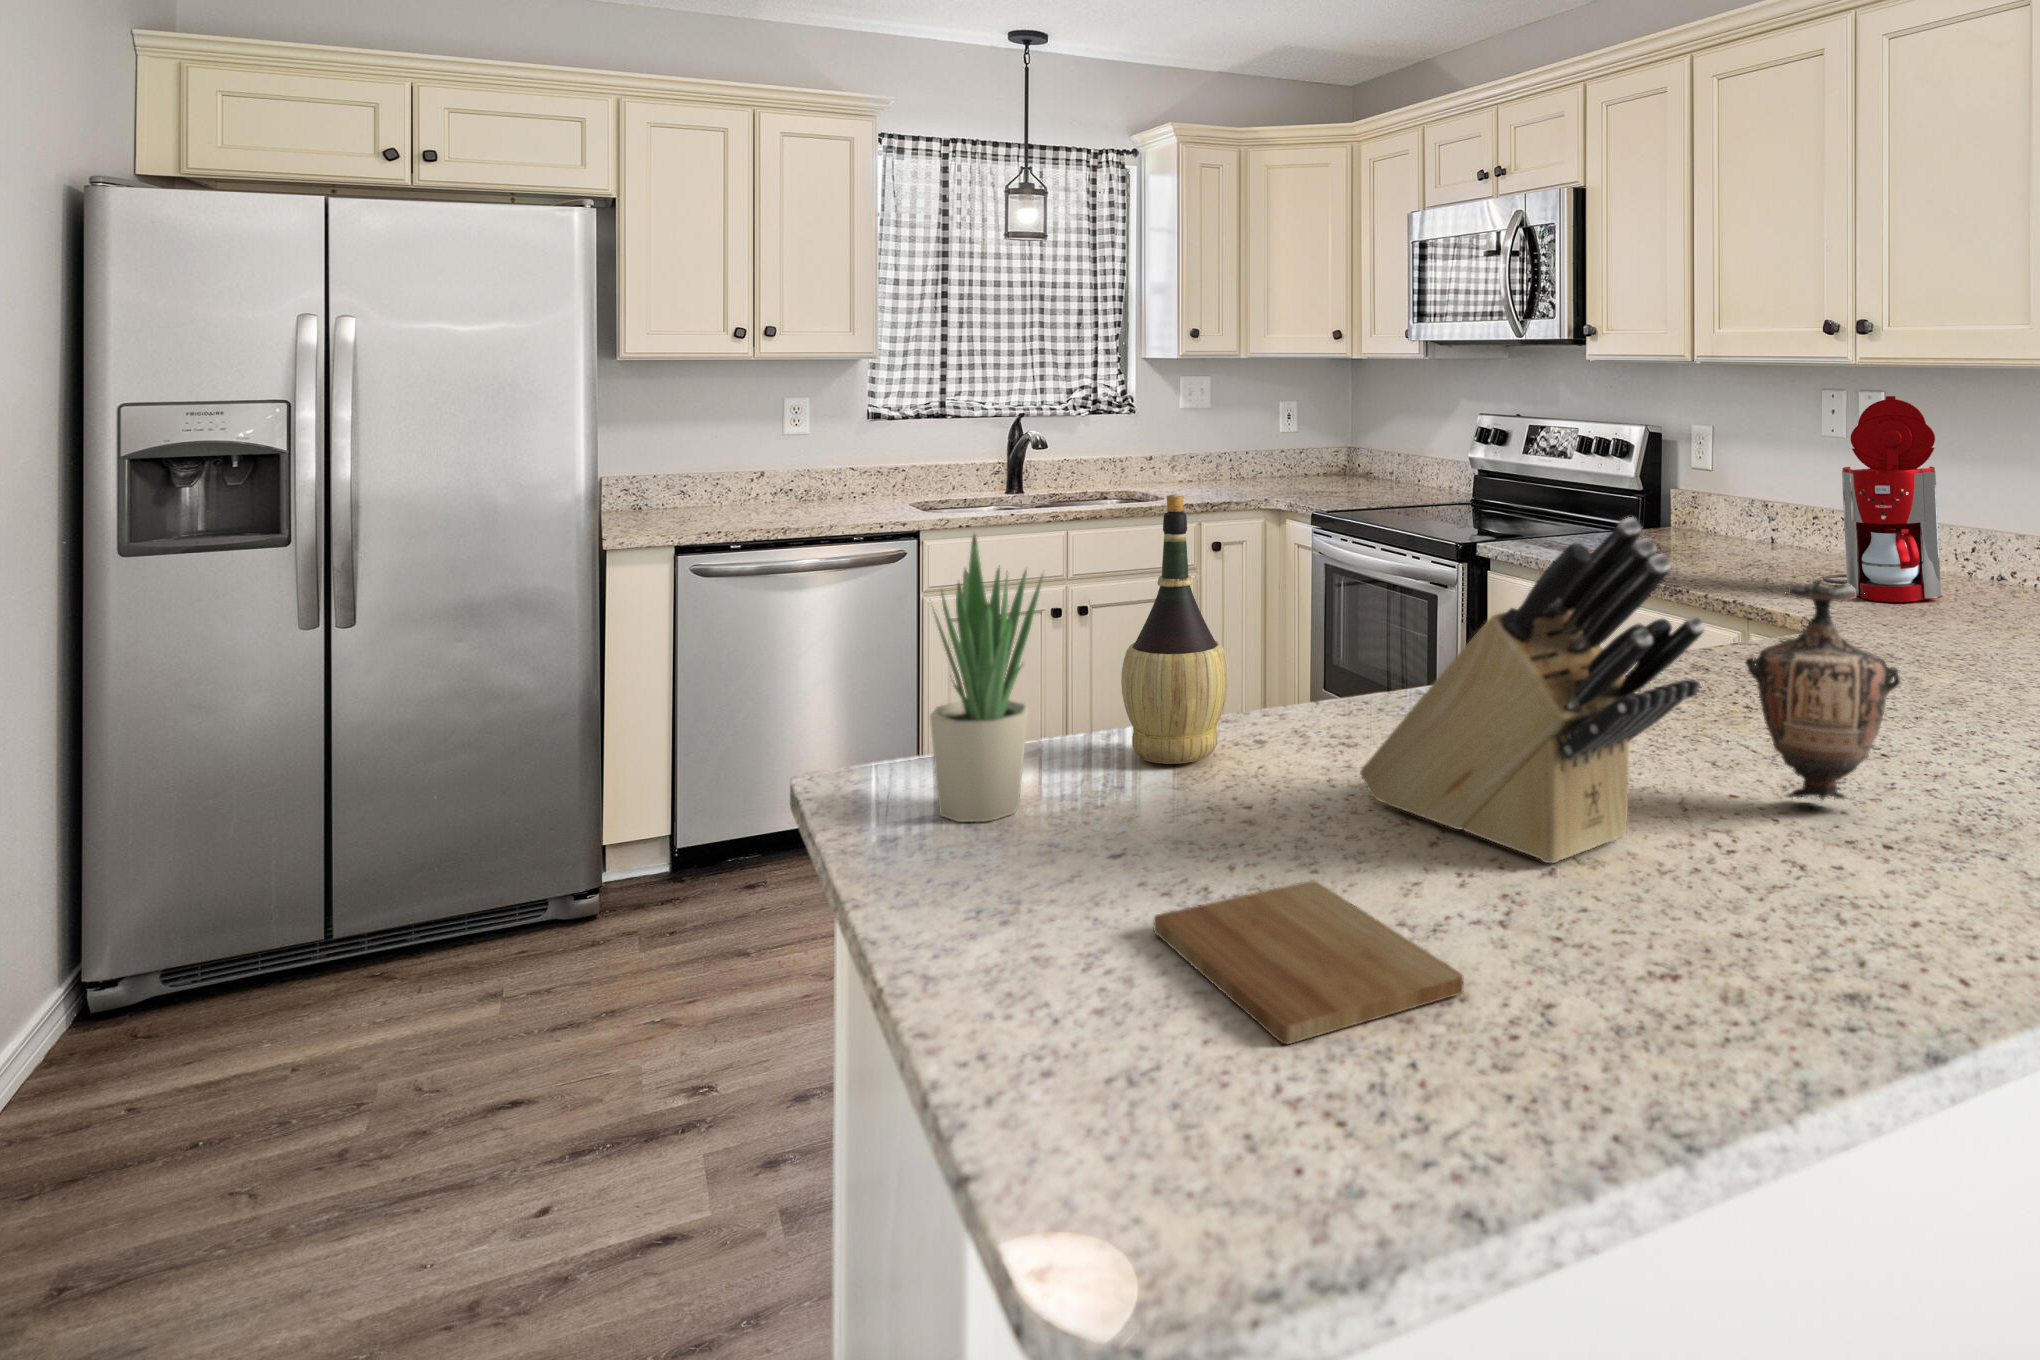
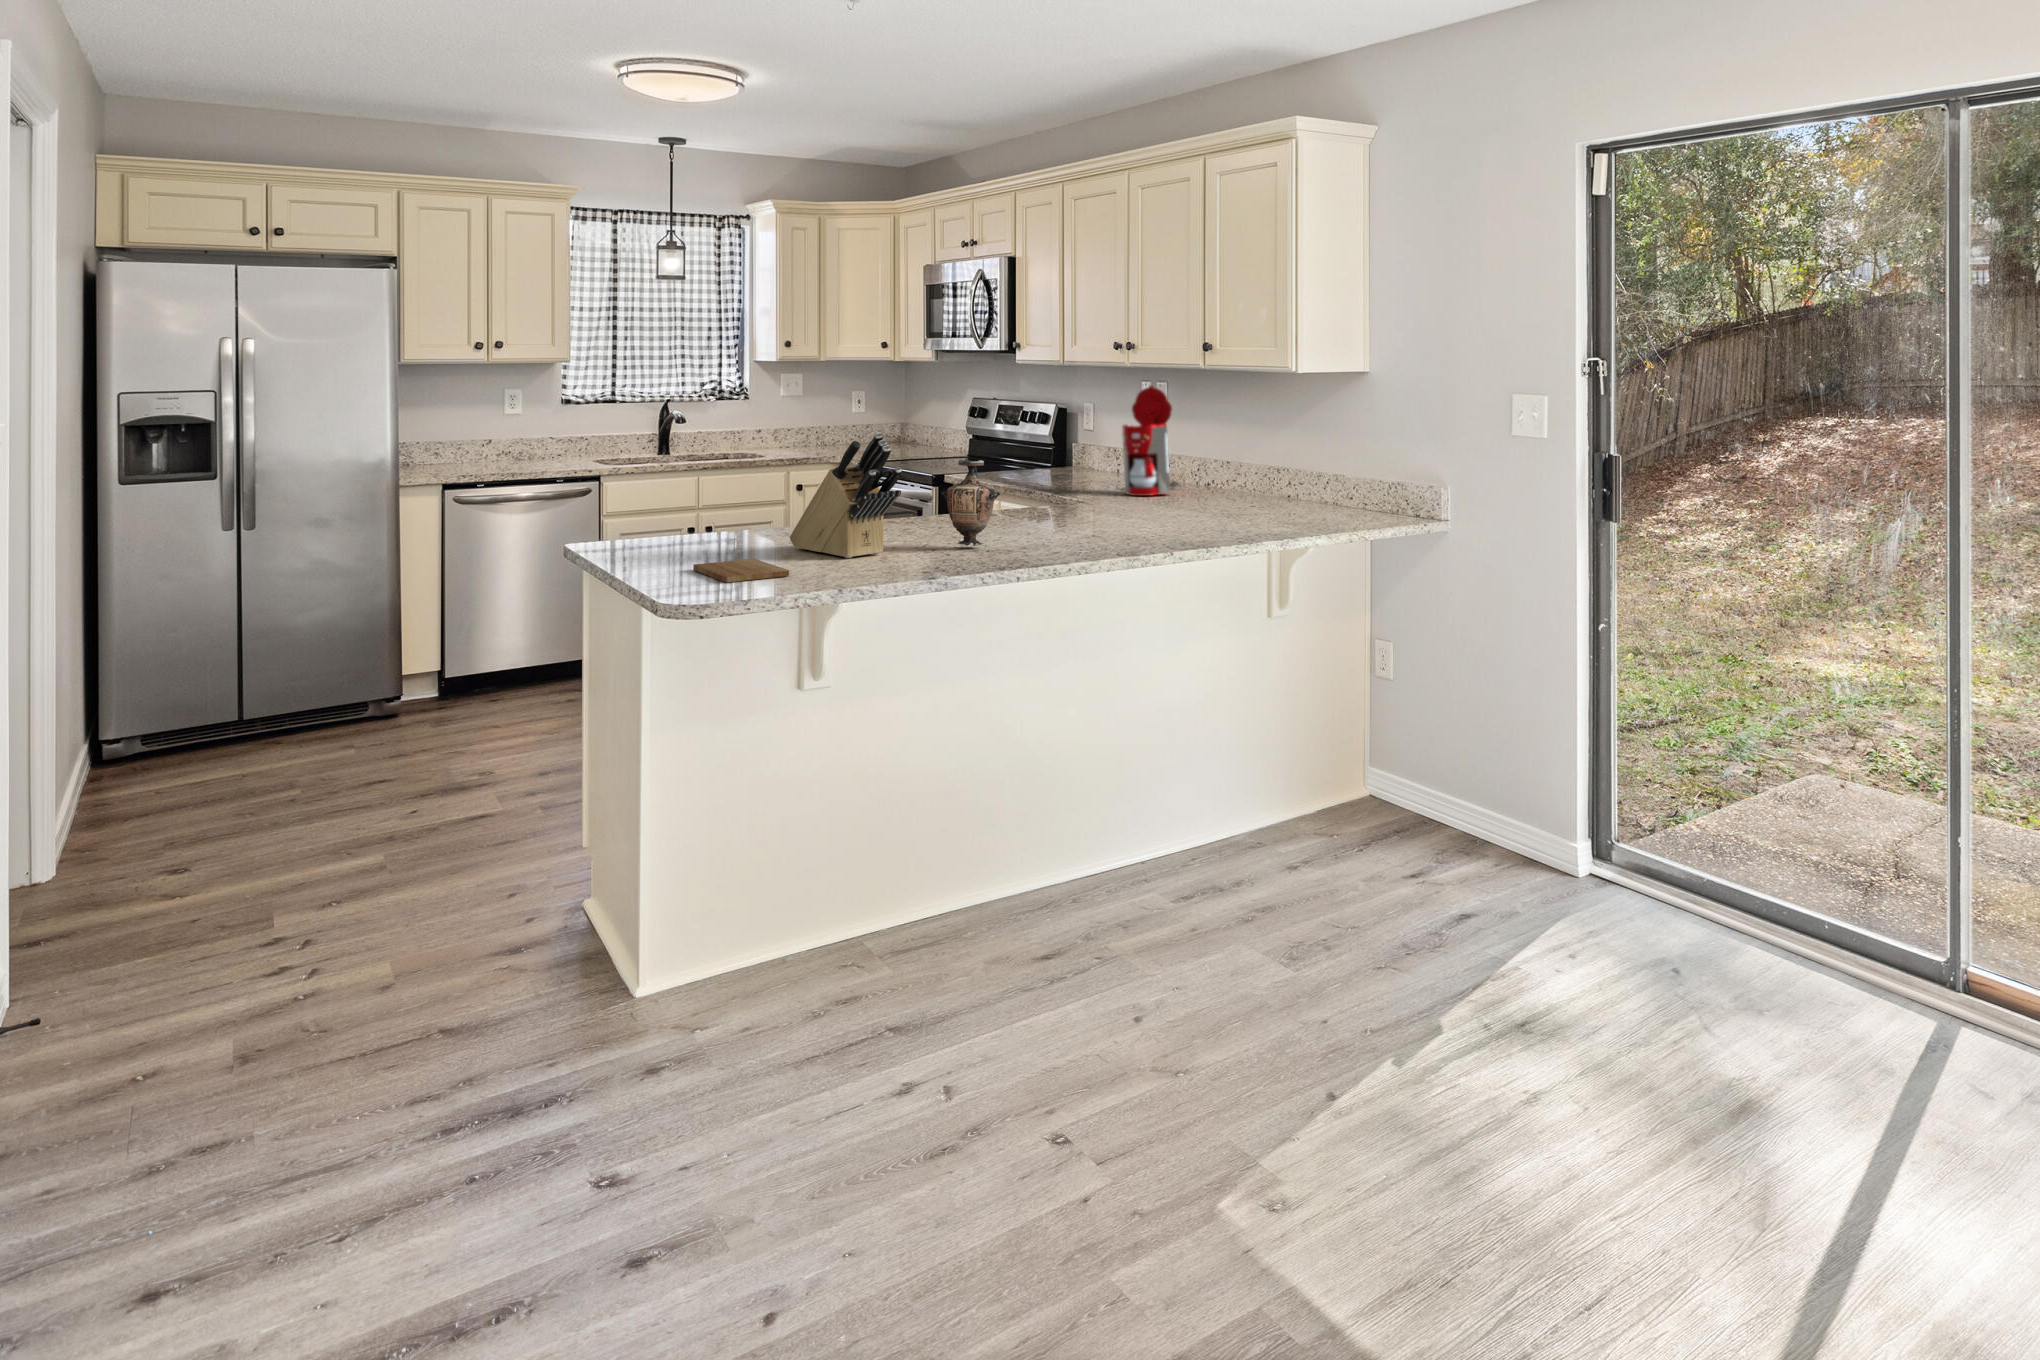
wine bottle: present [1121,494,1228,764] -> none [696,430,743,542]
potted plant: present [930,535,1042,822] -> none [613,442,661,555]

